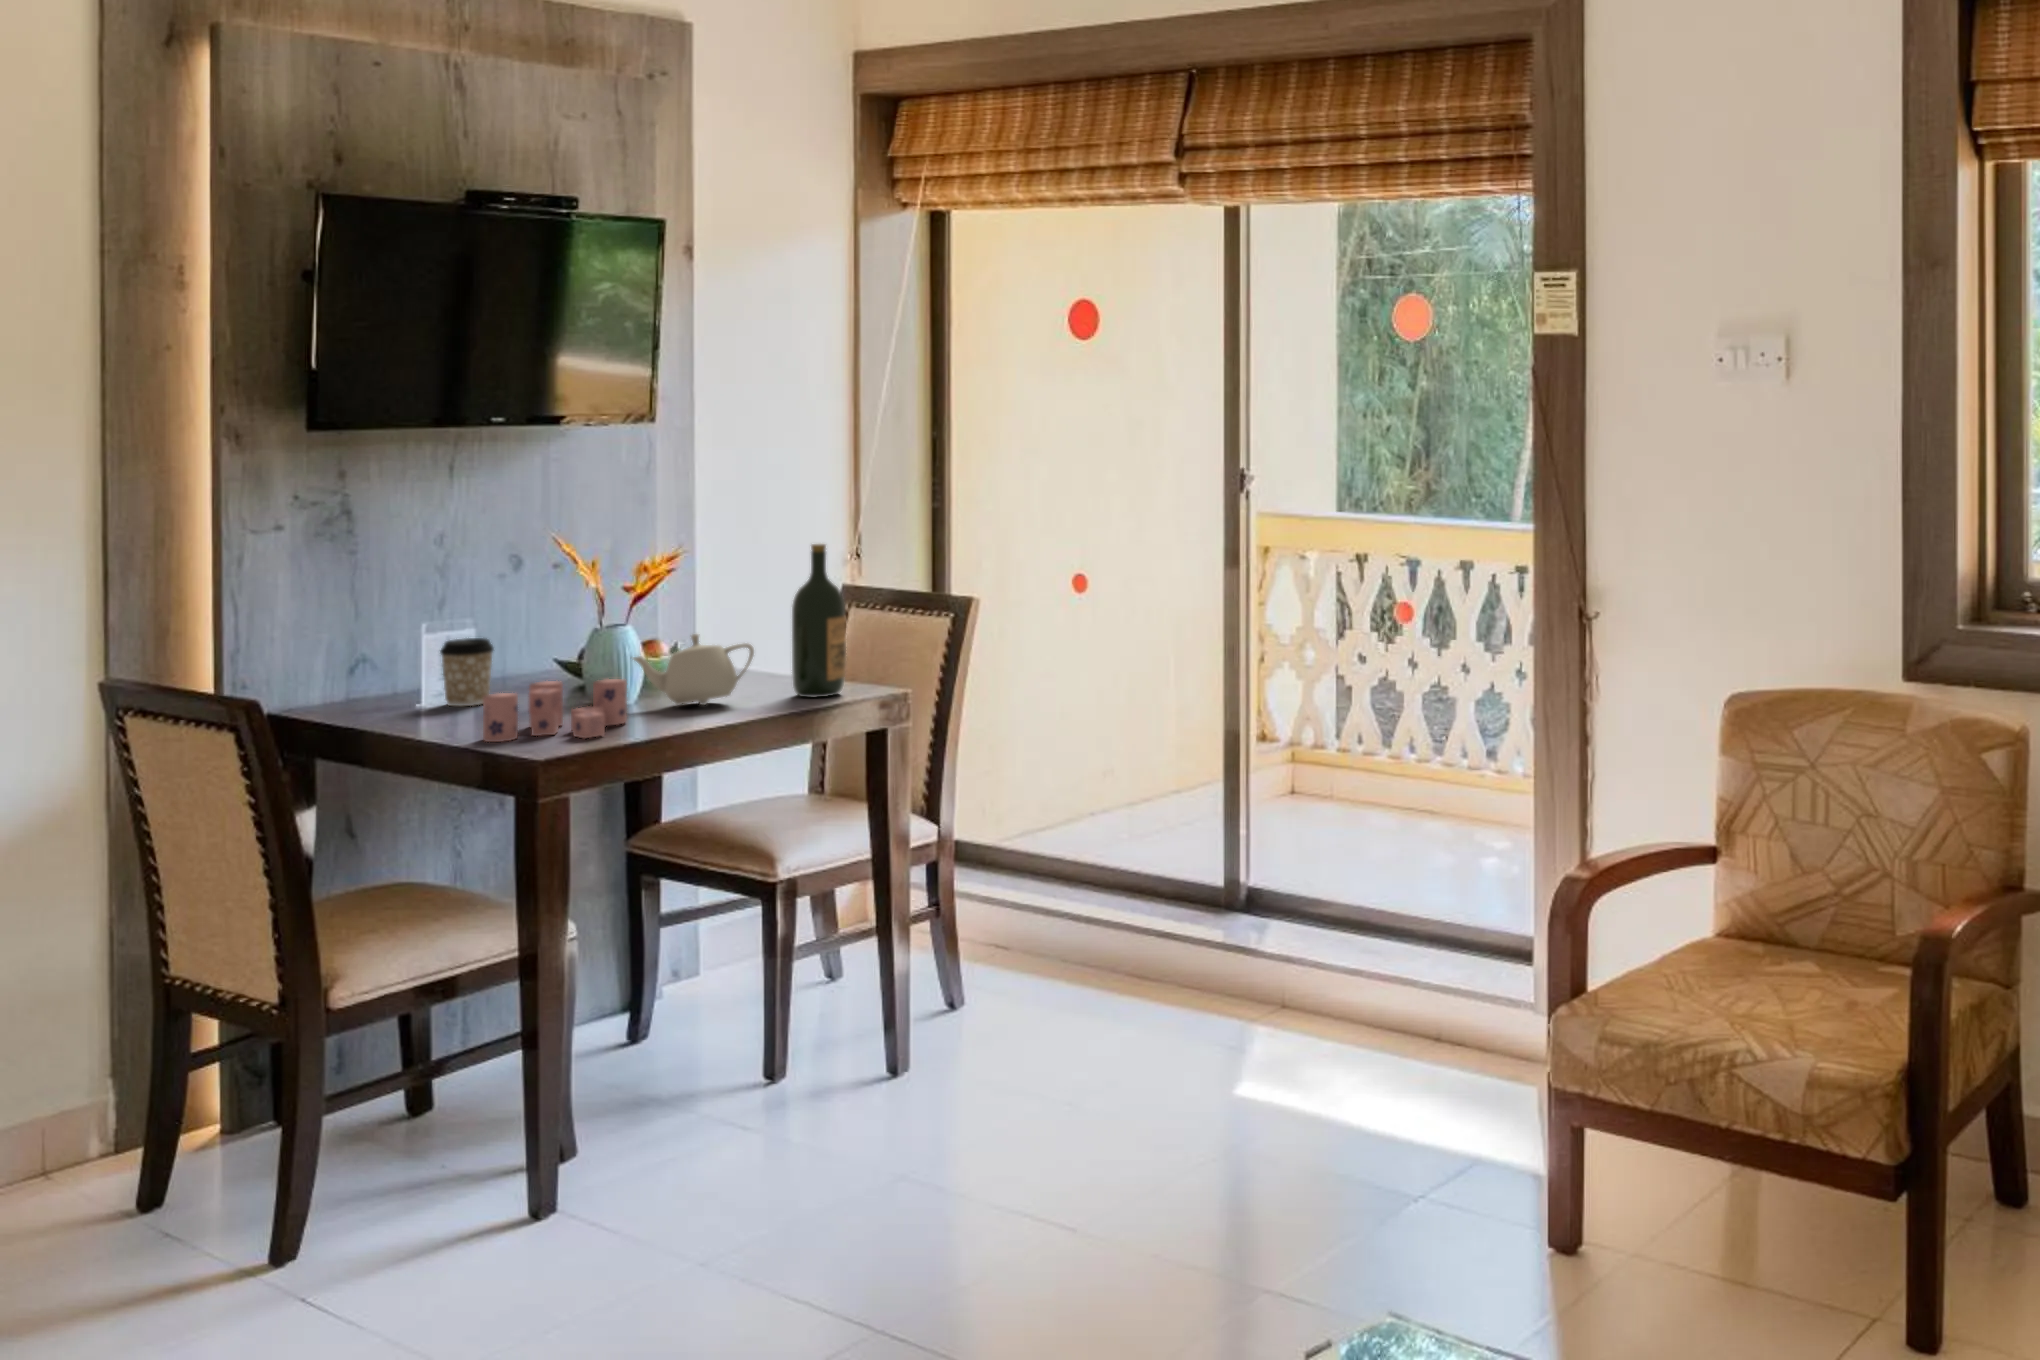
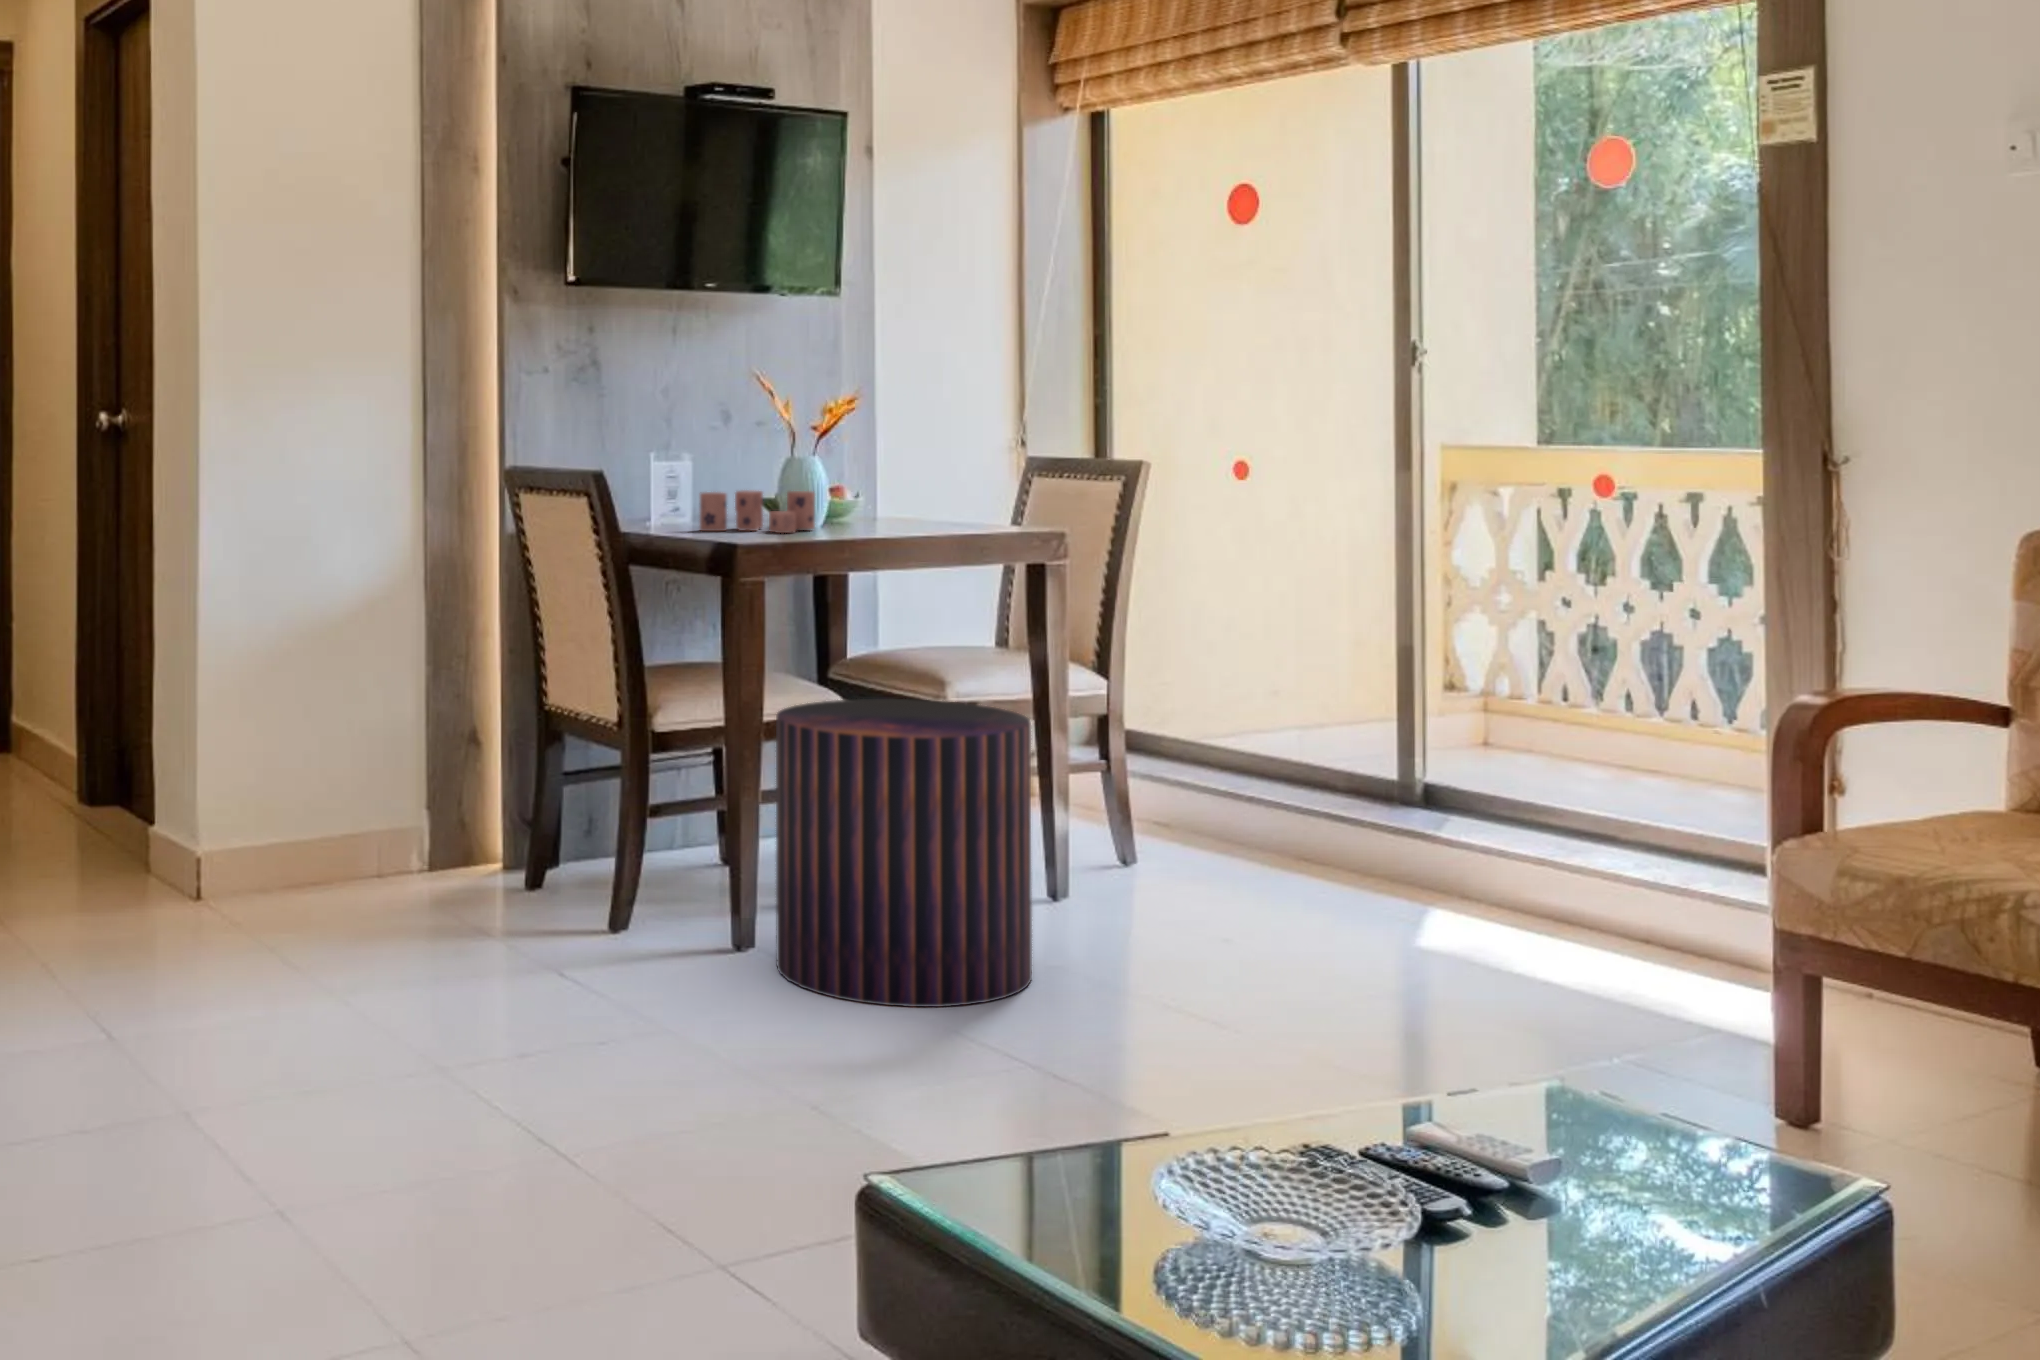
wine bottle: present [792,544,846,697] -> none [958,387,1006,529]
teapot: present [633,634,754,705] -> none [818,462,924,527]
coffee cup: present [441,638,494,706] -> none [668,465,710,520]
pouf: none [583,913,877,1290] -> present [776,699,1032,1007]

